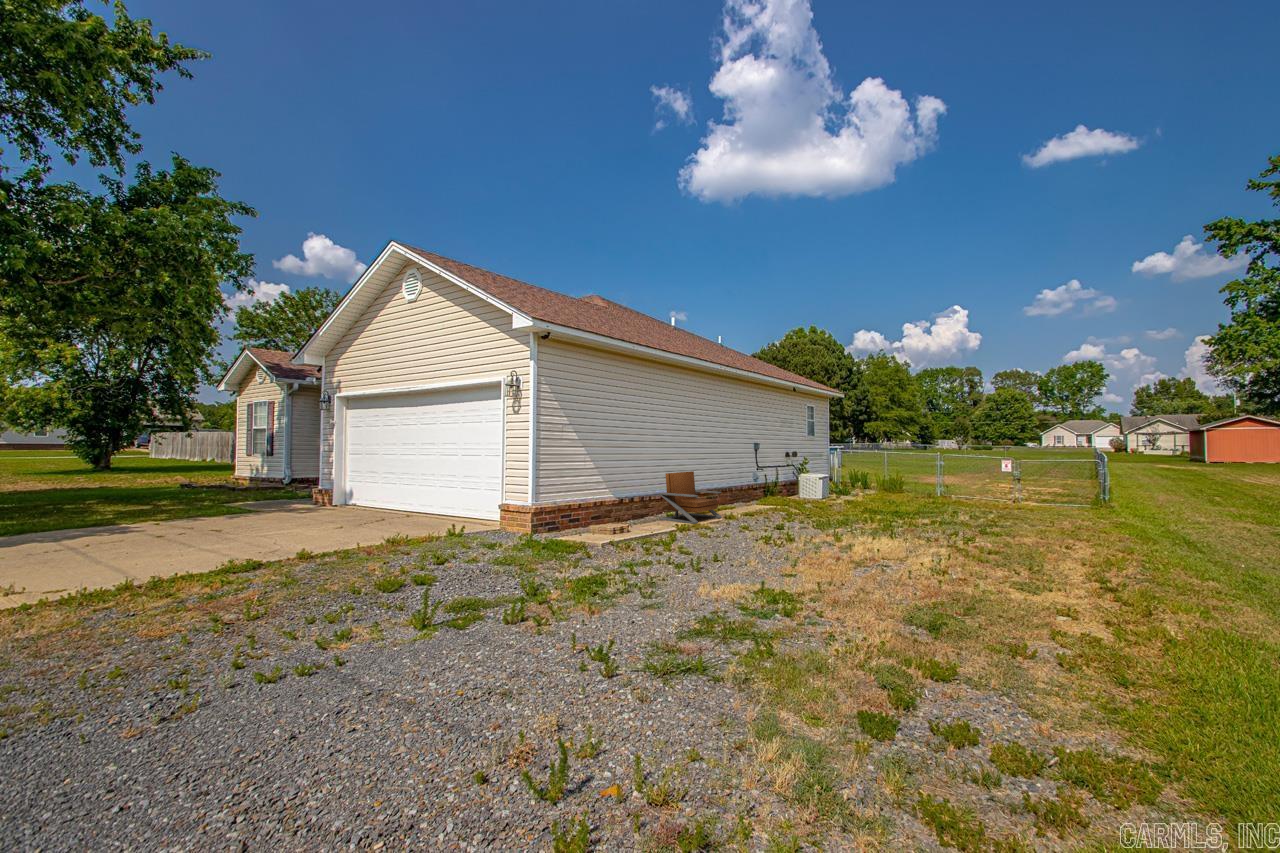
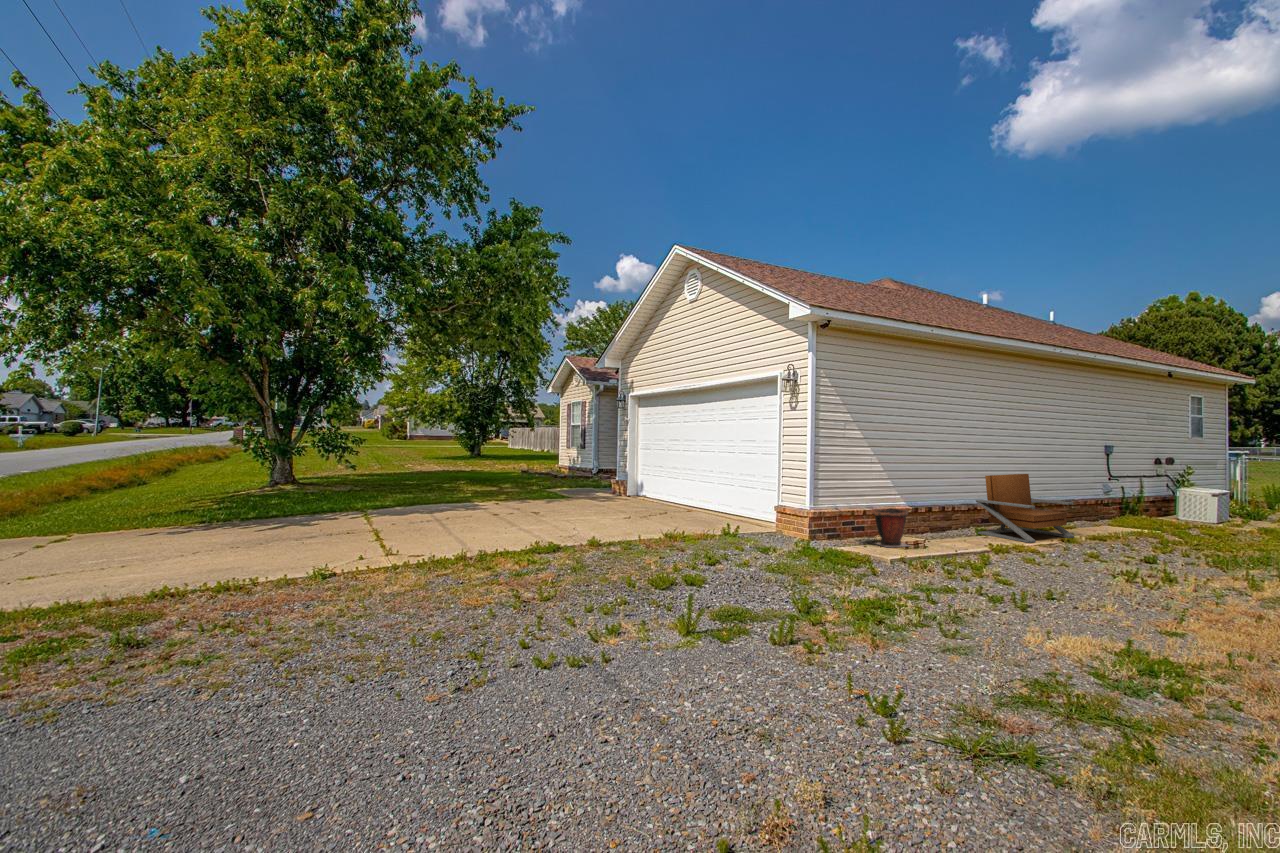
trash can: none [583,501,613,535] -> present [872,508,908,547]

